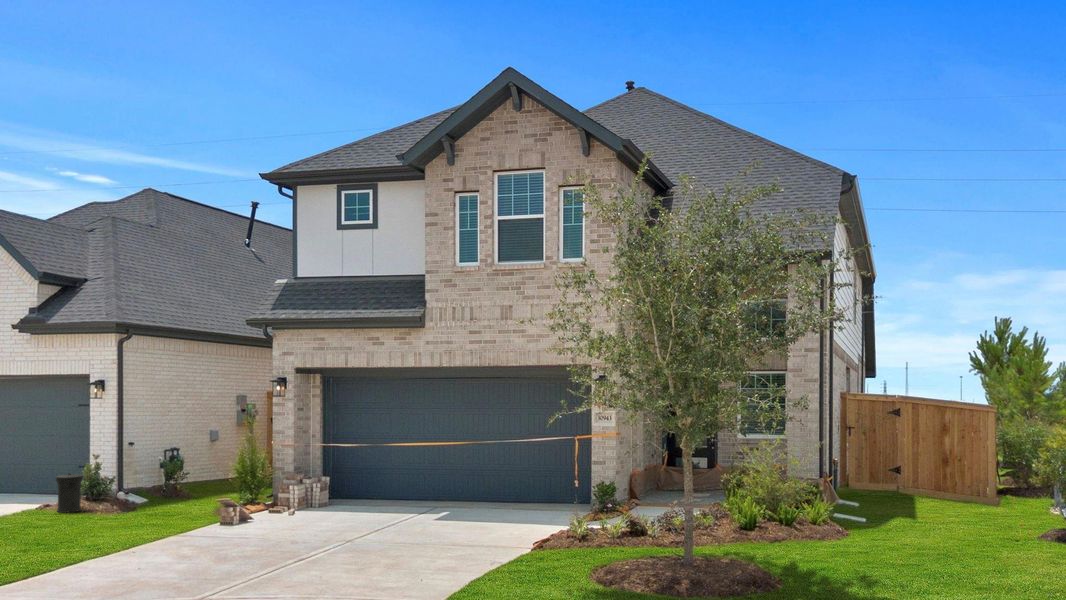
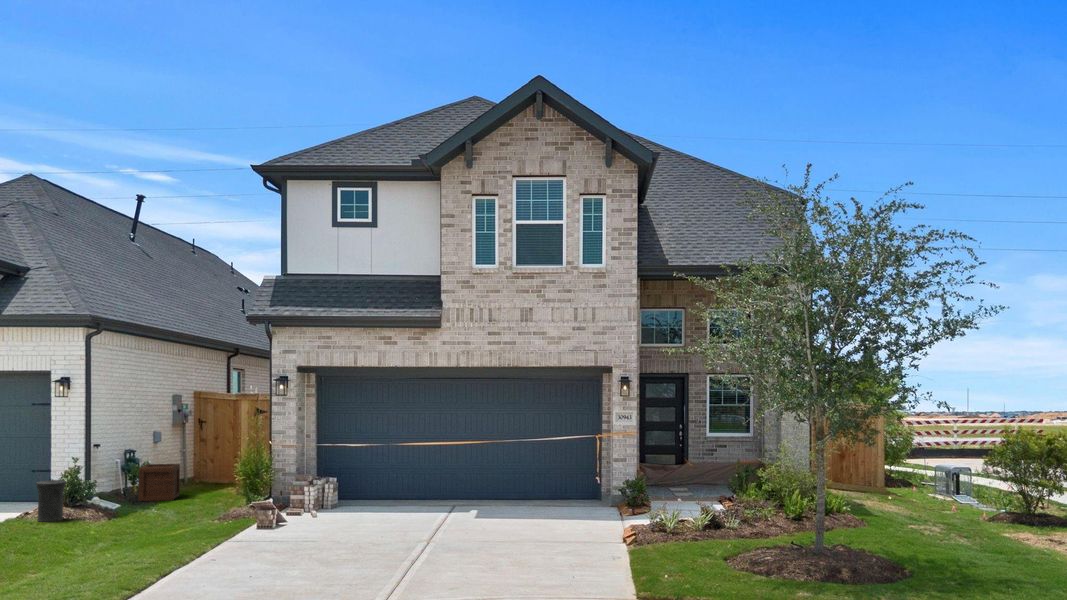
wooden crate: none [171,461,214,496] -> present [138,464,180,501]

